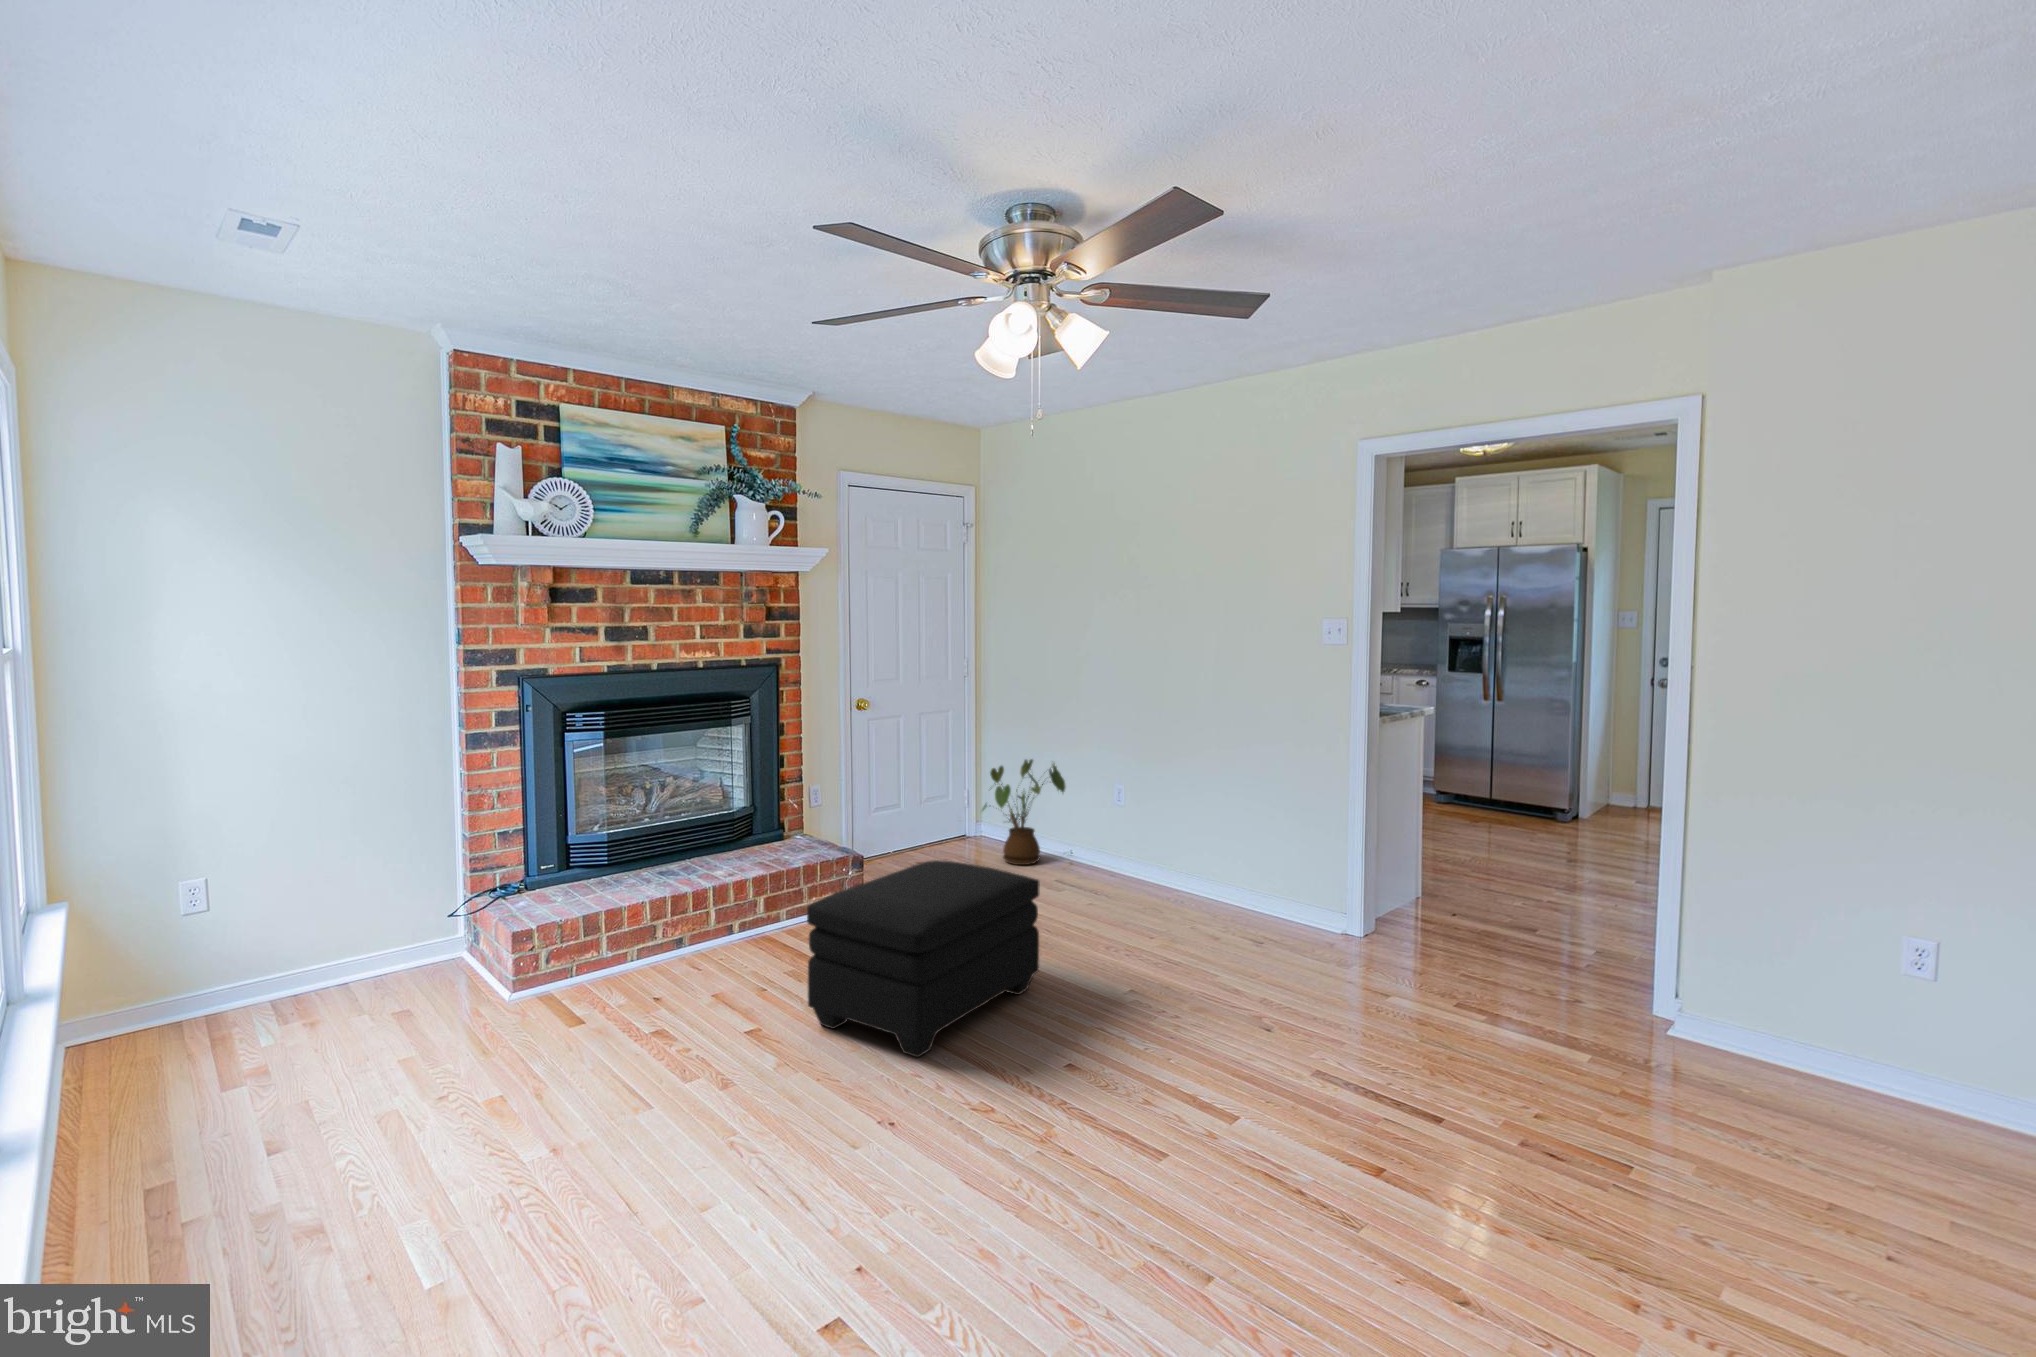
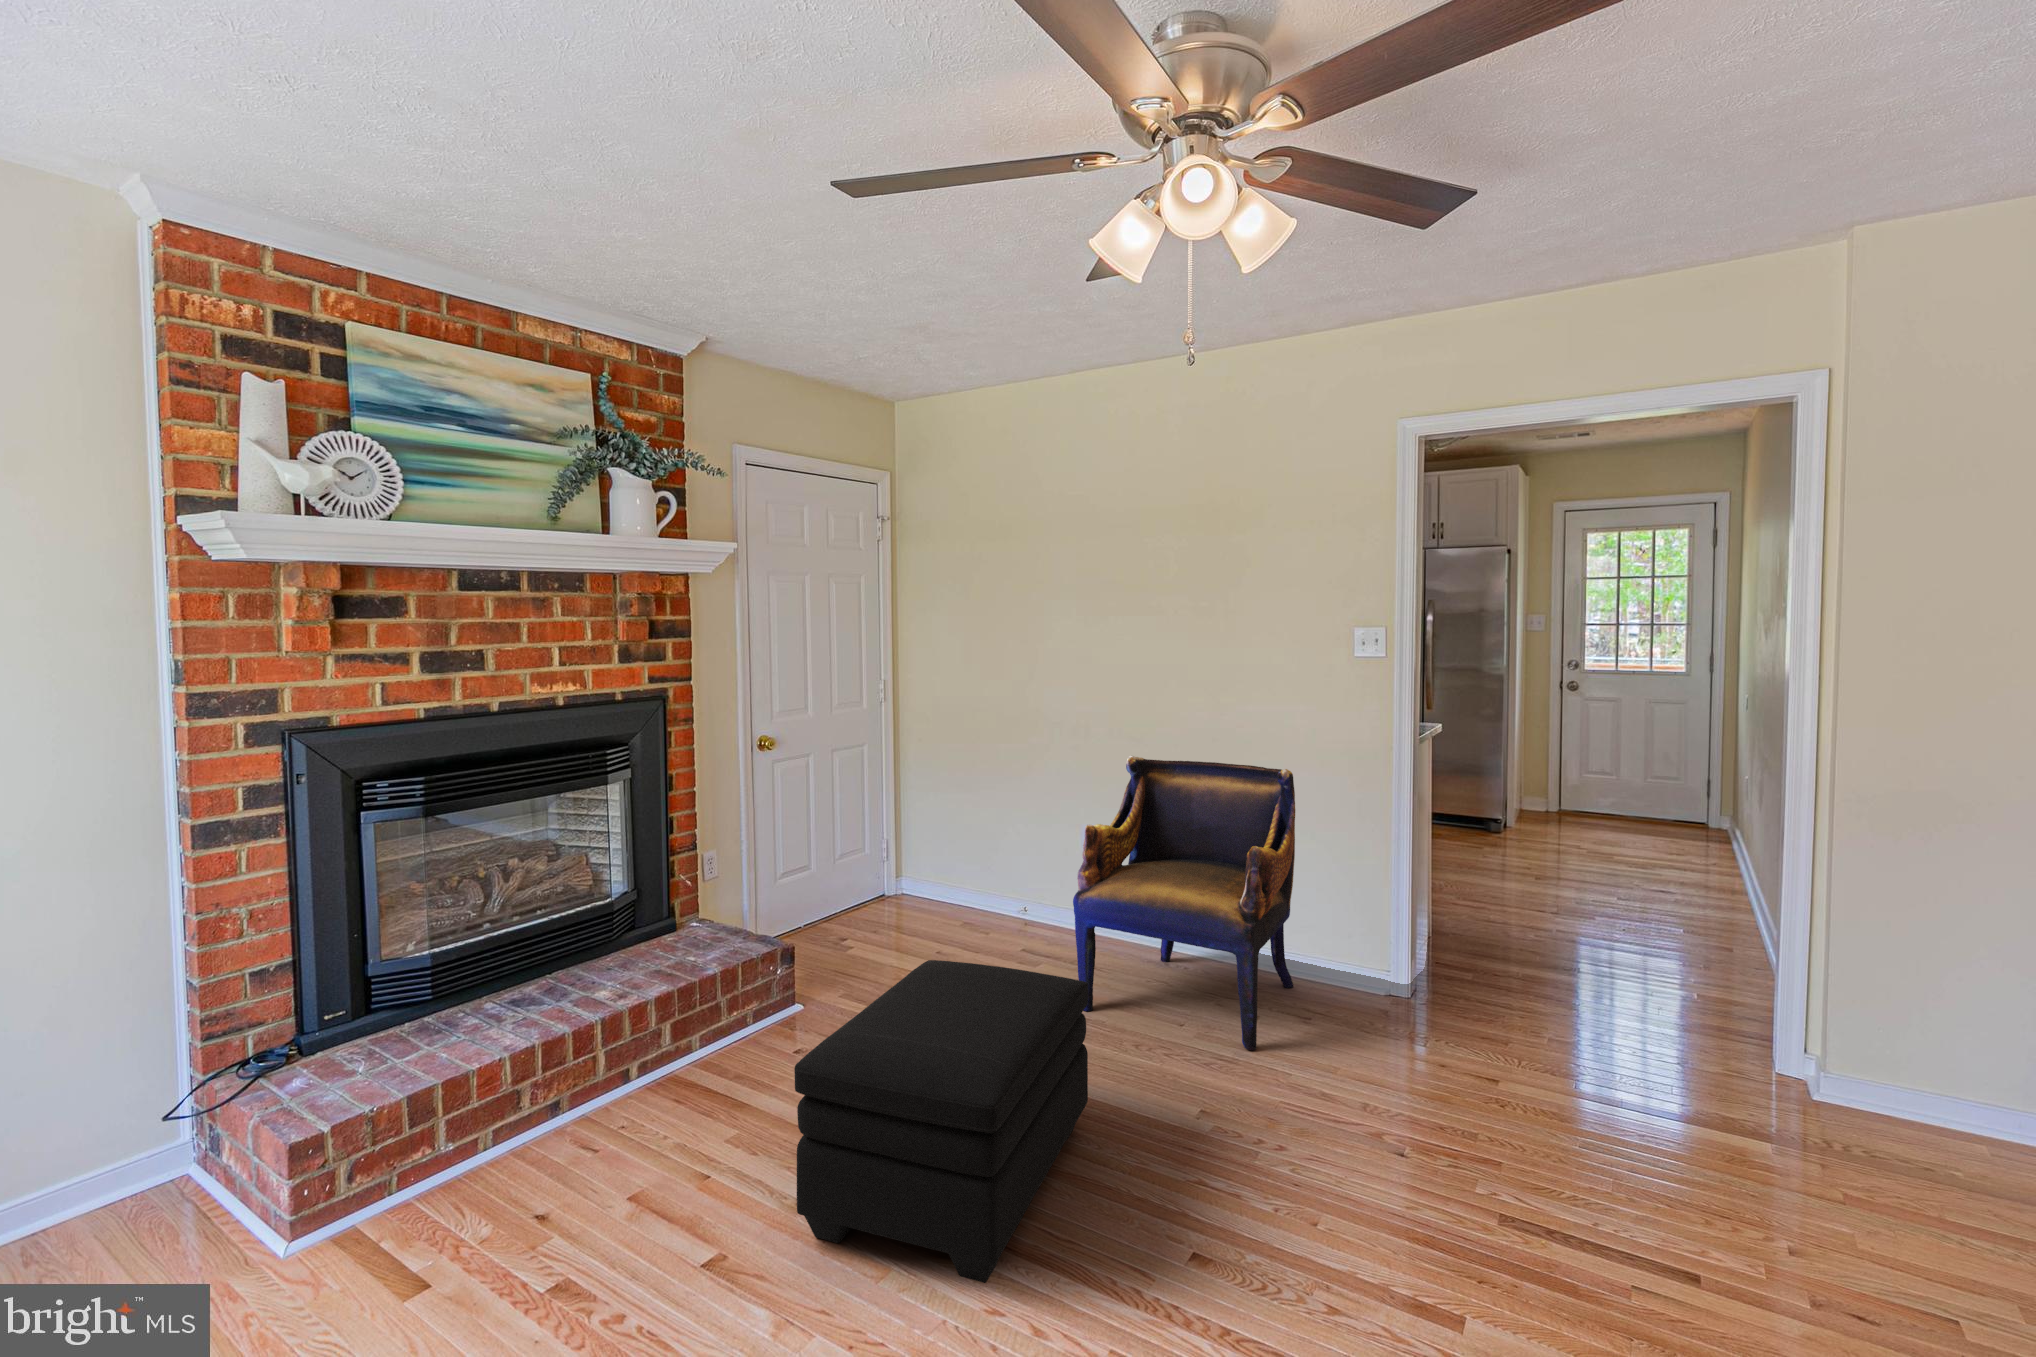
armchair: none [1073,721,1270,958] -> present [1073,756,1295,1050]
house plant: present [982,759,1065,865] -> none [917,801,1021,930]

